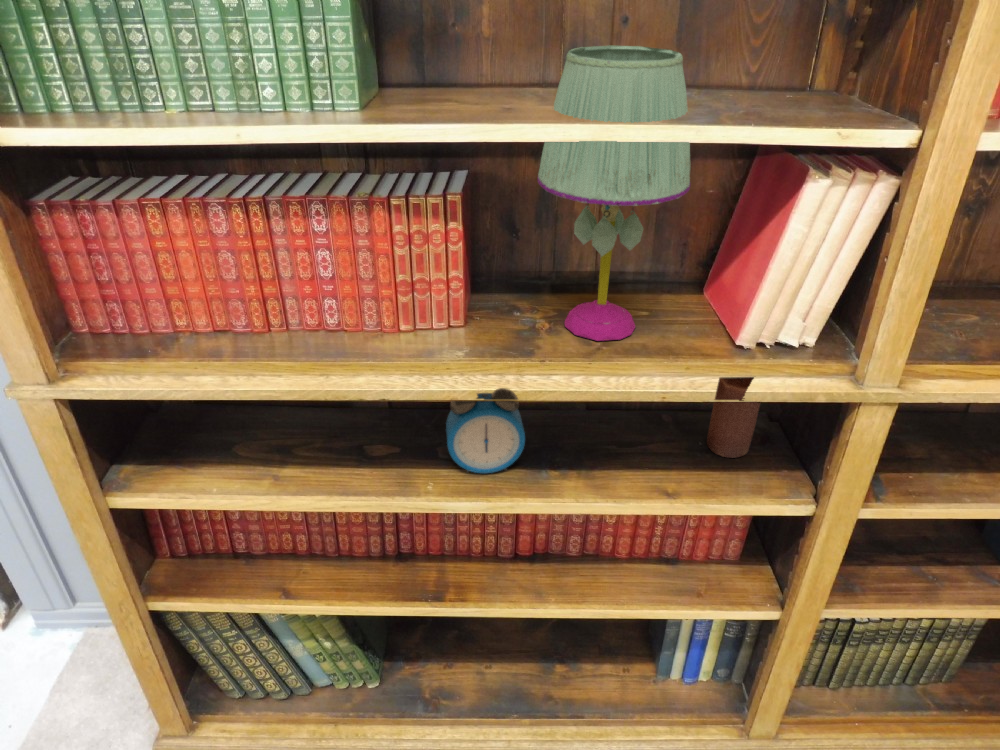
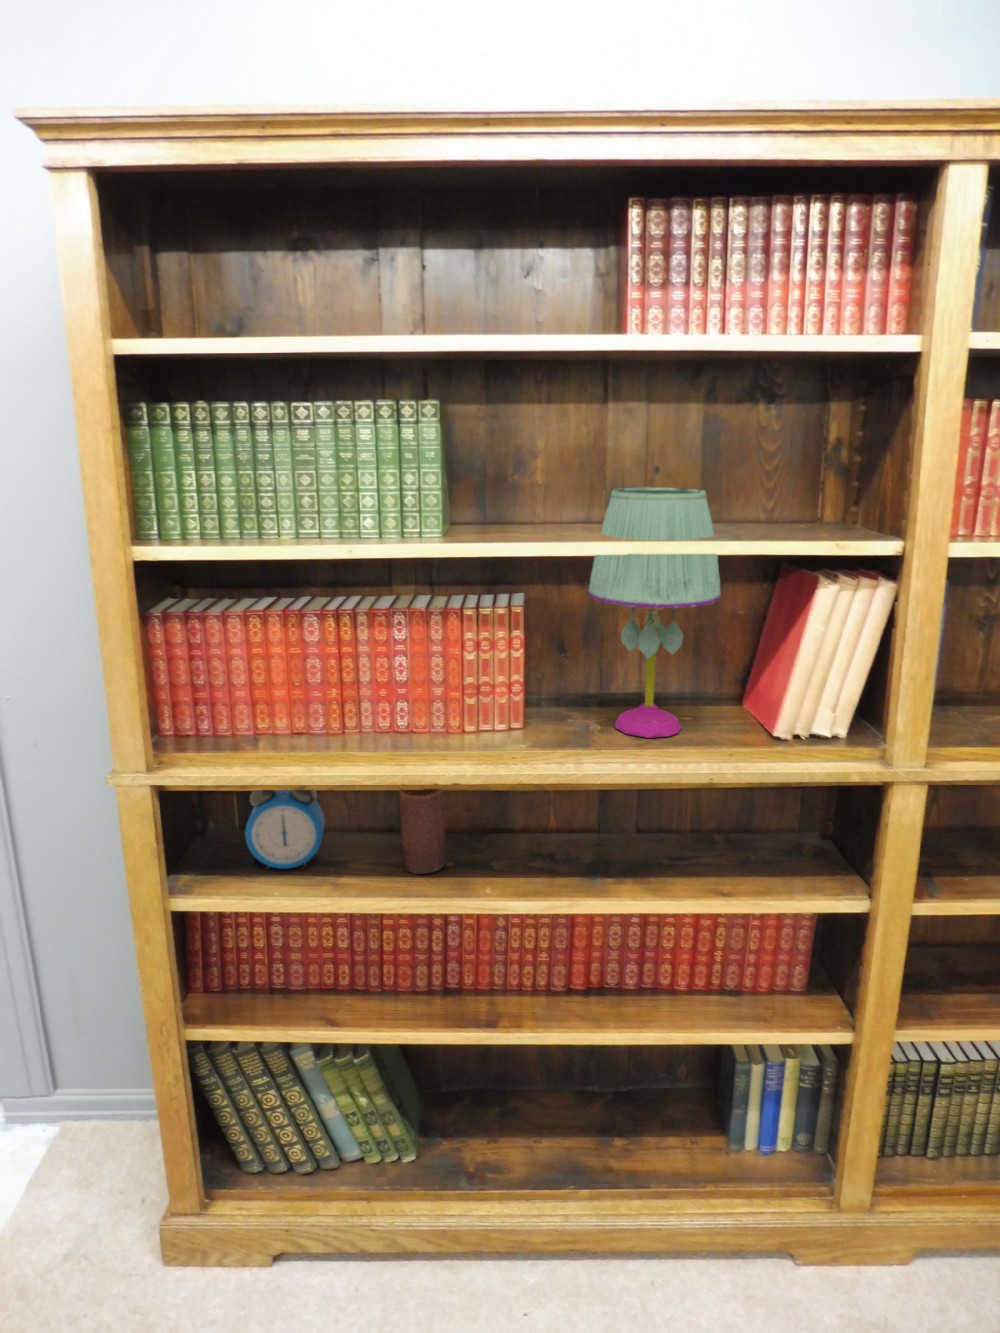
candle: present [707,377,760,458] -> present [400,789,446,874]
alarm clock: present [446,388,525,473] -> present [245,790,325,869]

